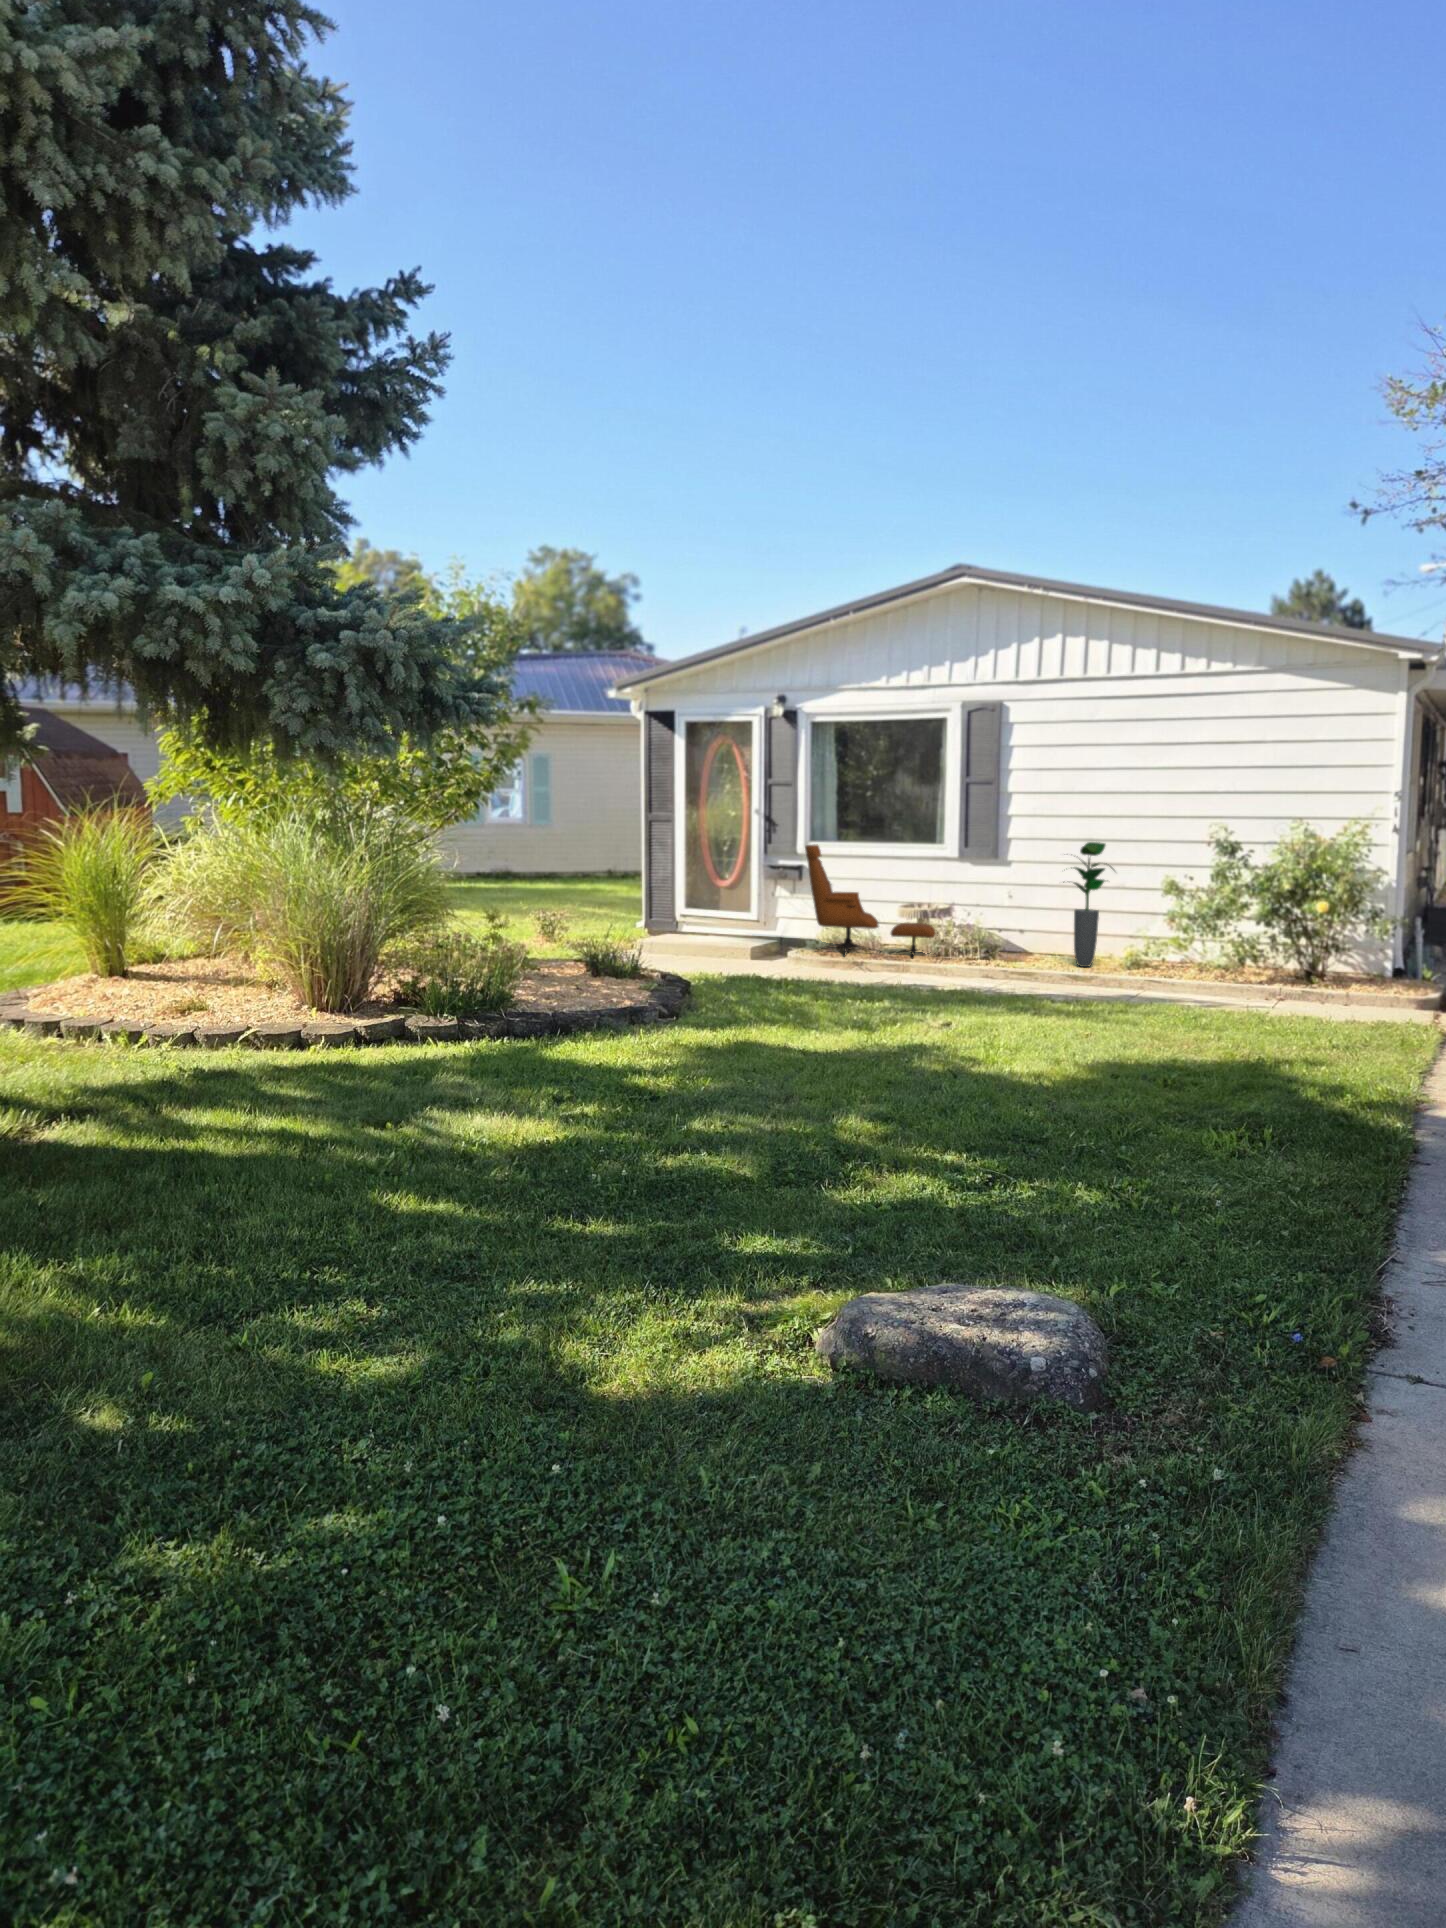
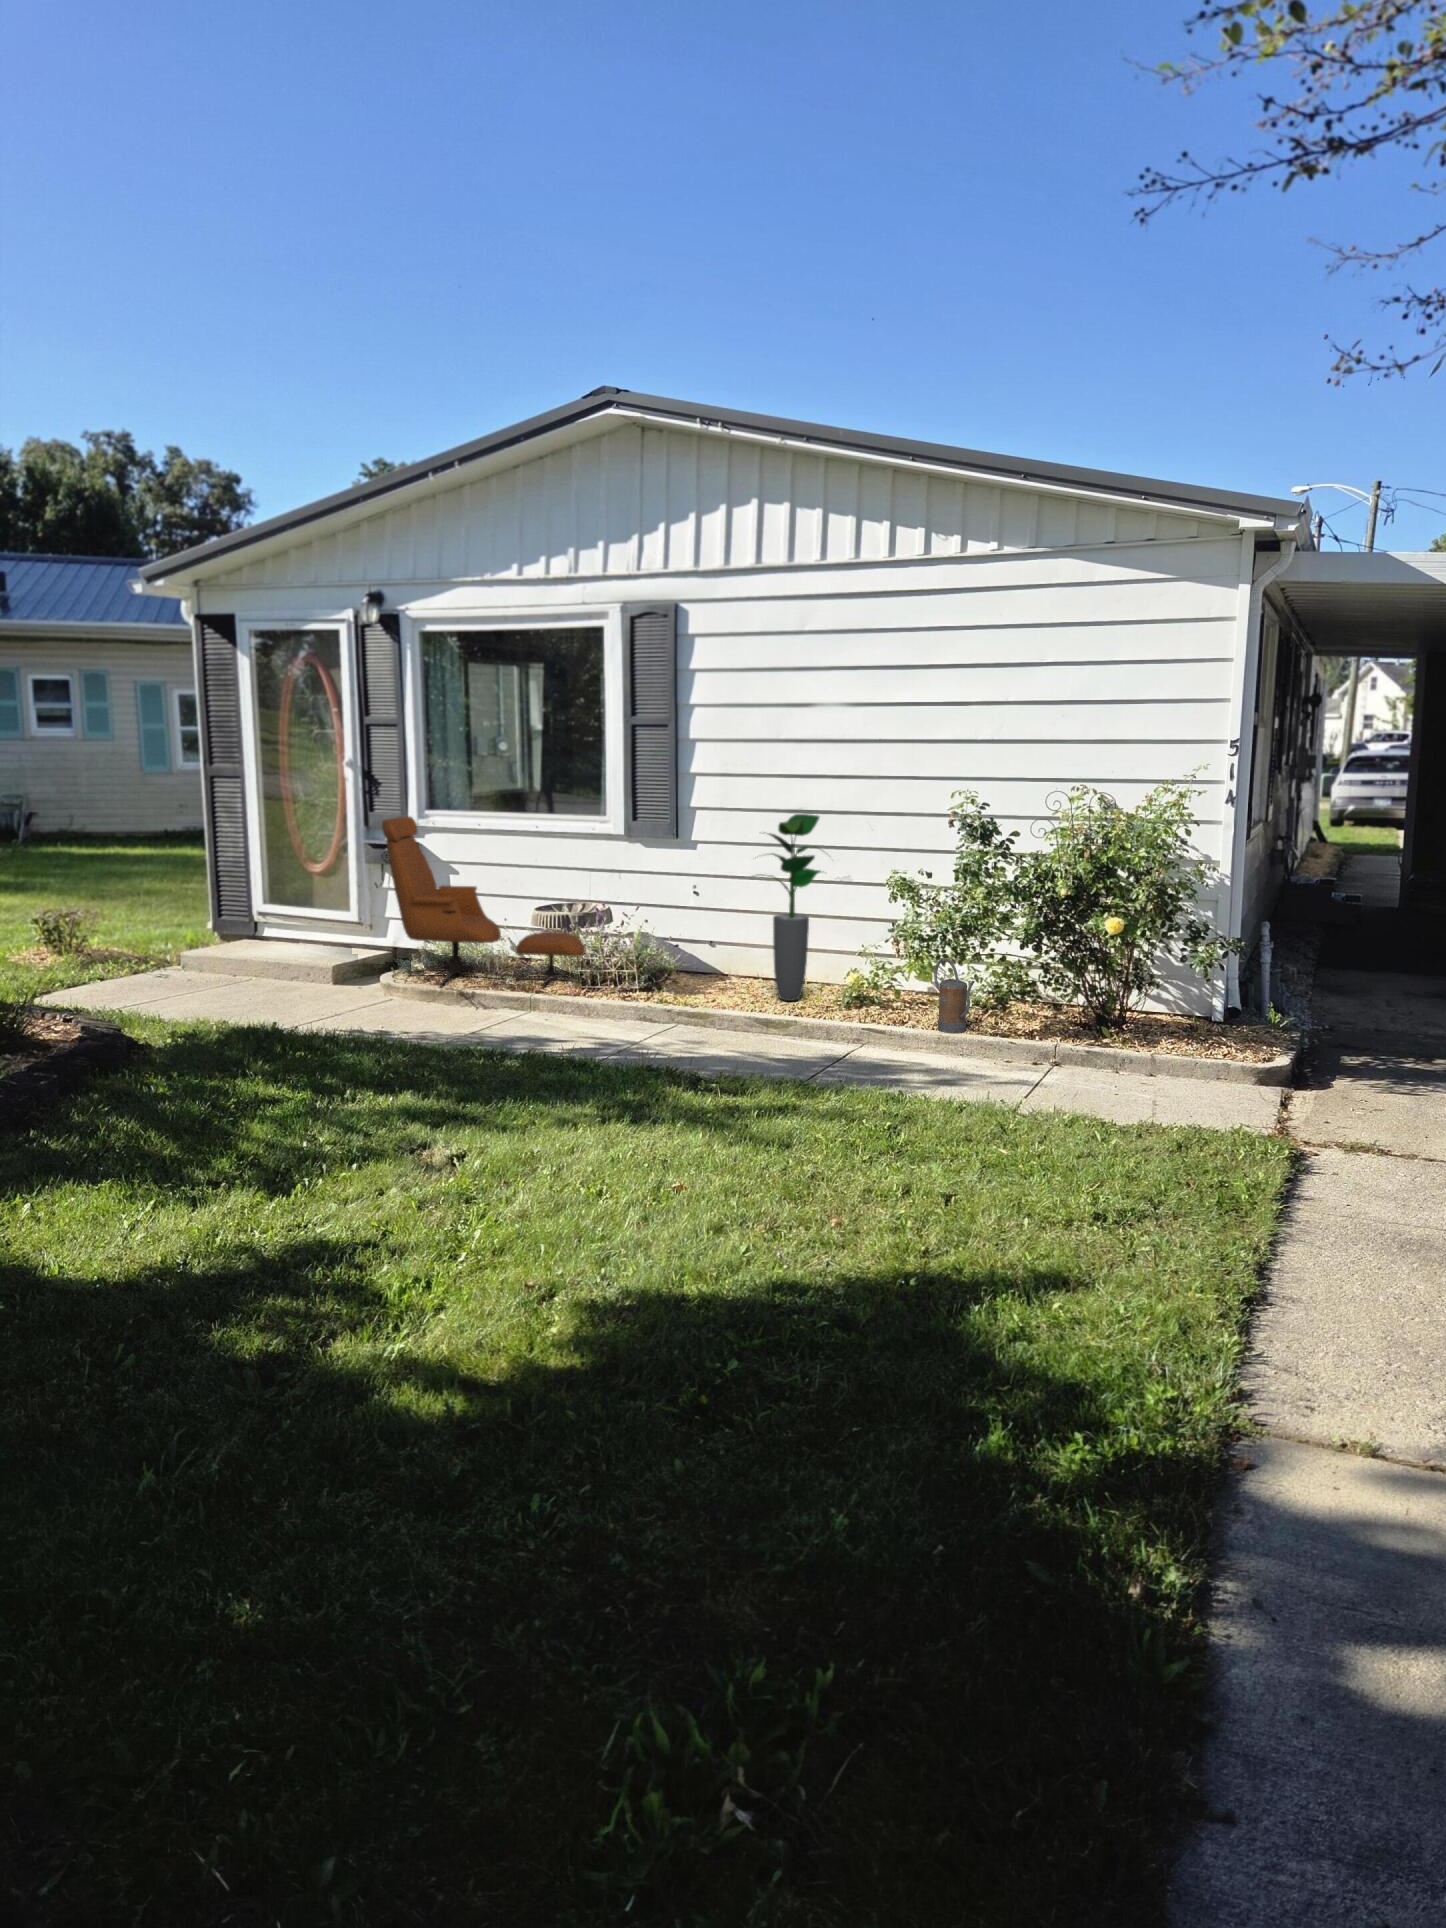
watering can: none [1191,934,1223,983] -> present [934,958,975,1033]

